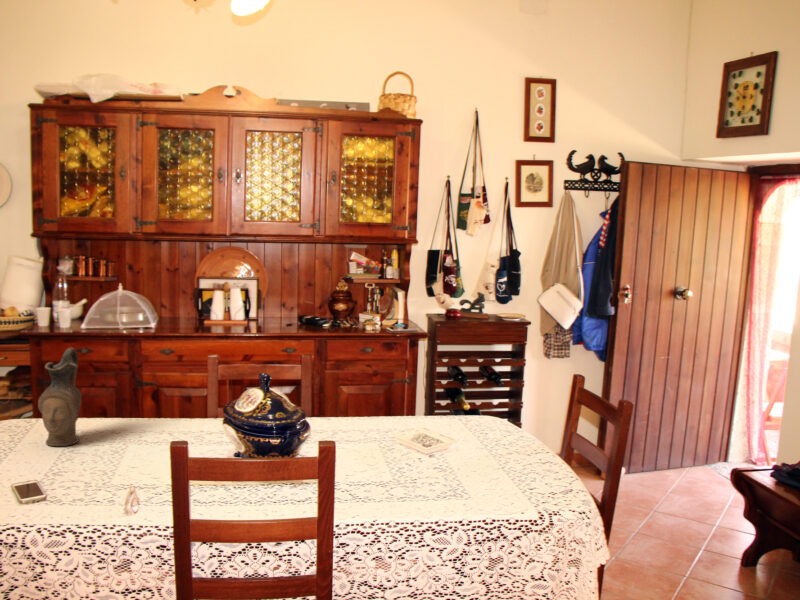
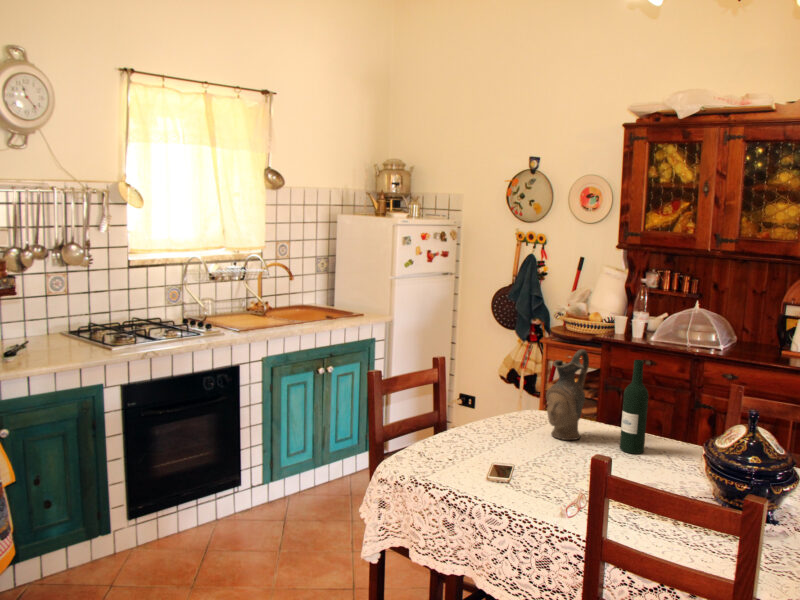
wine bottle: none [123,349,148,442] -> present [620,360,648,454]

